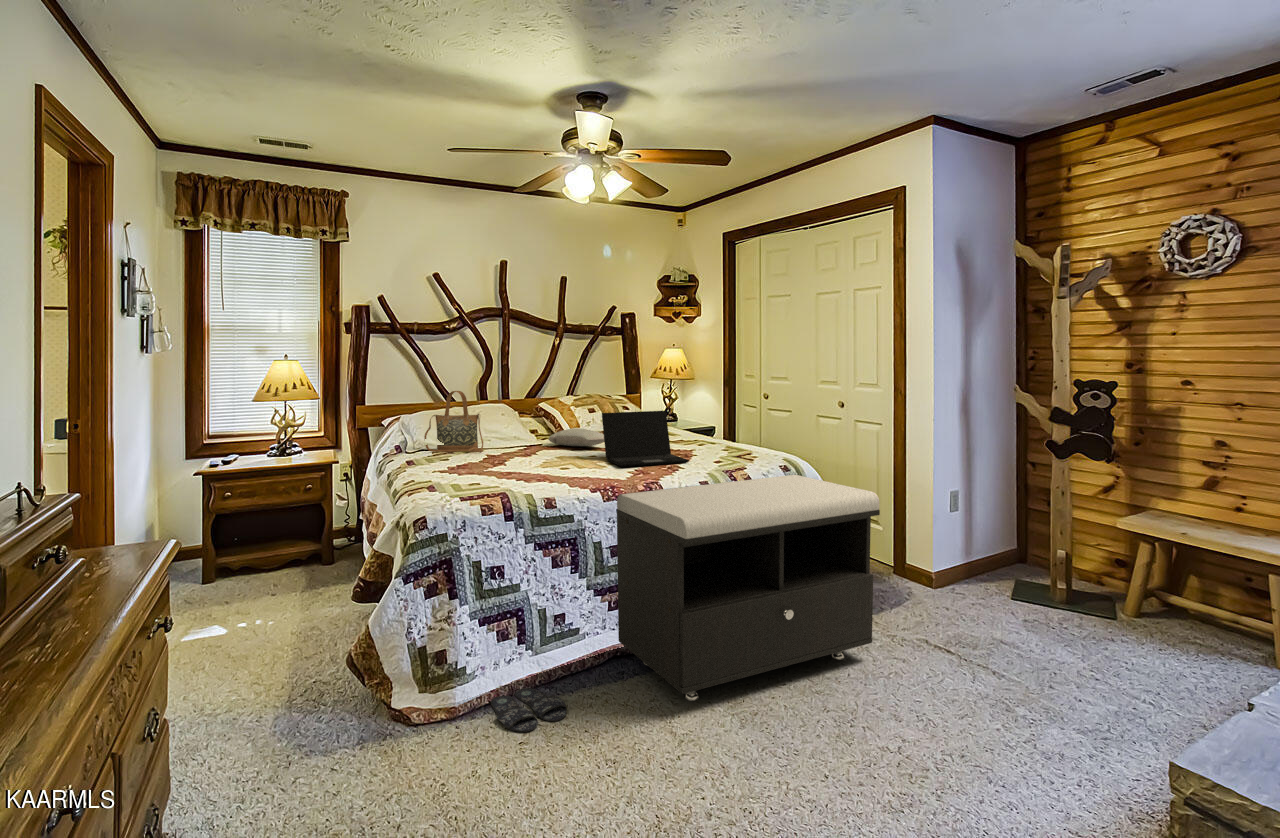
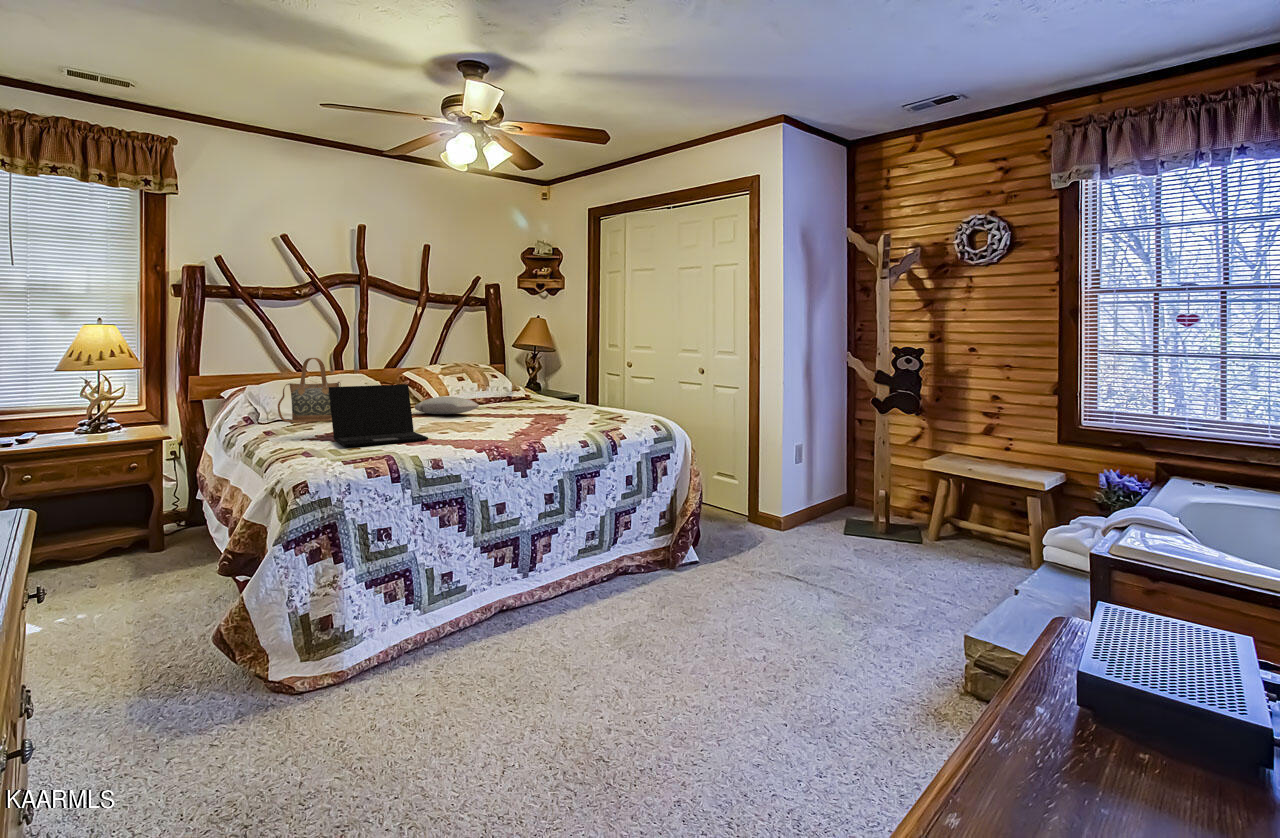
laptop: present [602,411,689,467] -> present [329,384,428,447]
storage bench: present [617,475,880,701] -> none [502,433,743,642]
slippers: present [491,688,567,732] -> none [382,646,463,685]

